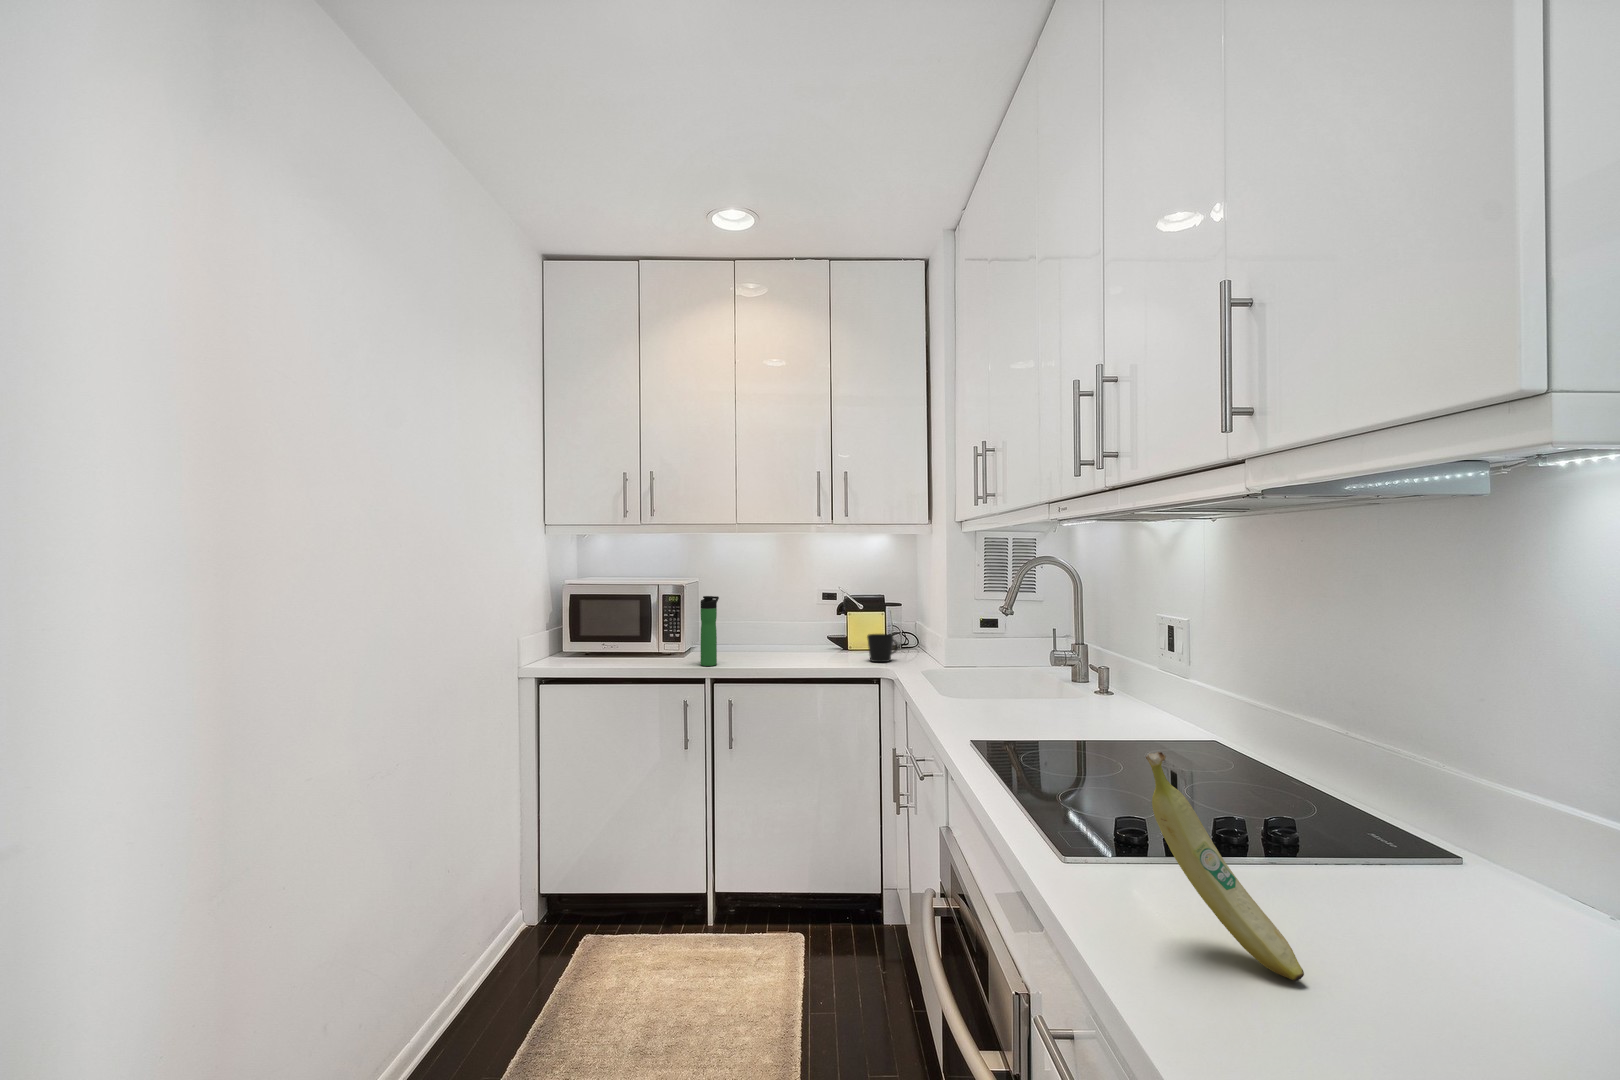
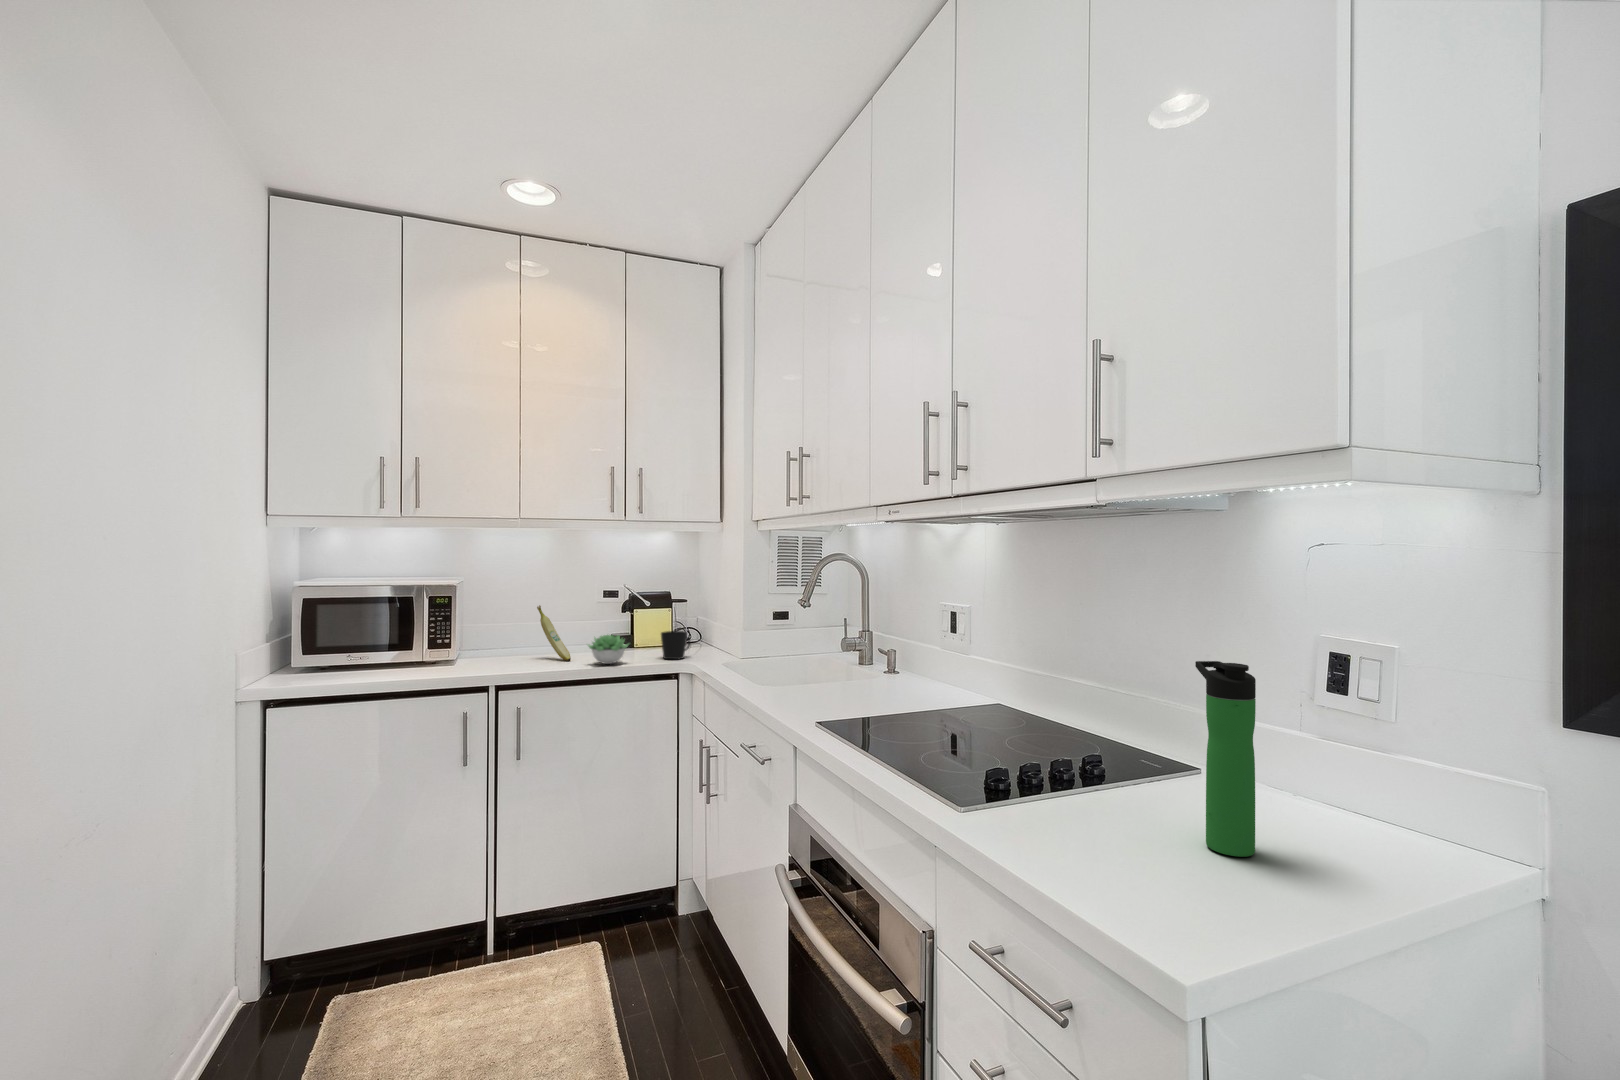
bottle: present [701,596,719,666] -> present [1195,661,1256,857]
succulent plant: none [795,635,836,664] -> present [588,635,629,664]
fruit: present [1146,752,1304,981] -> present [537,605,571,661]

